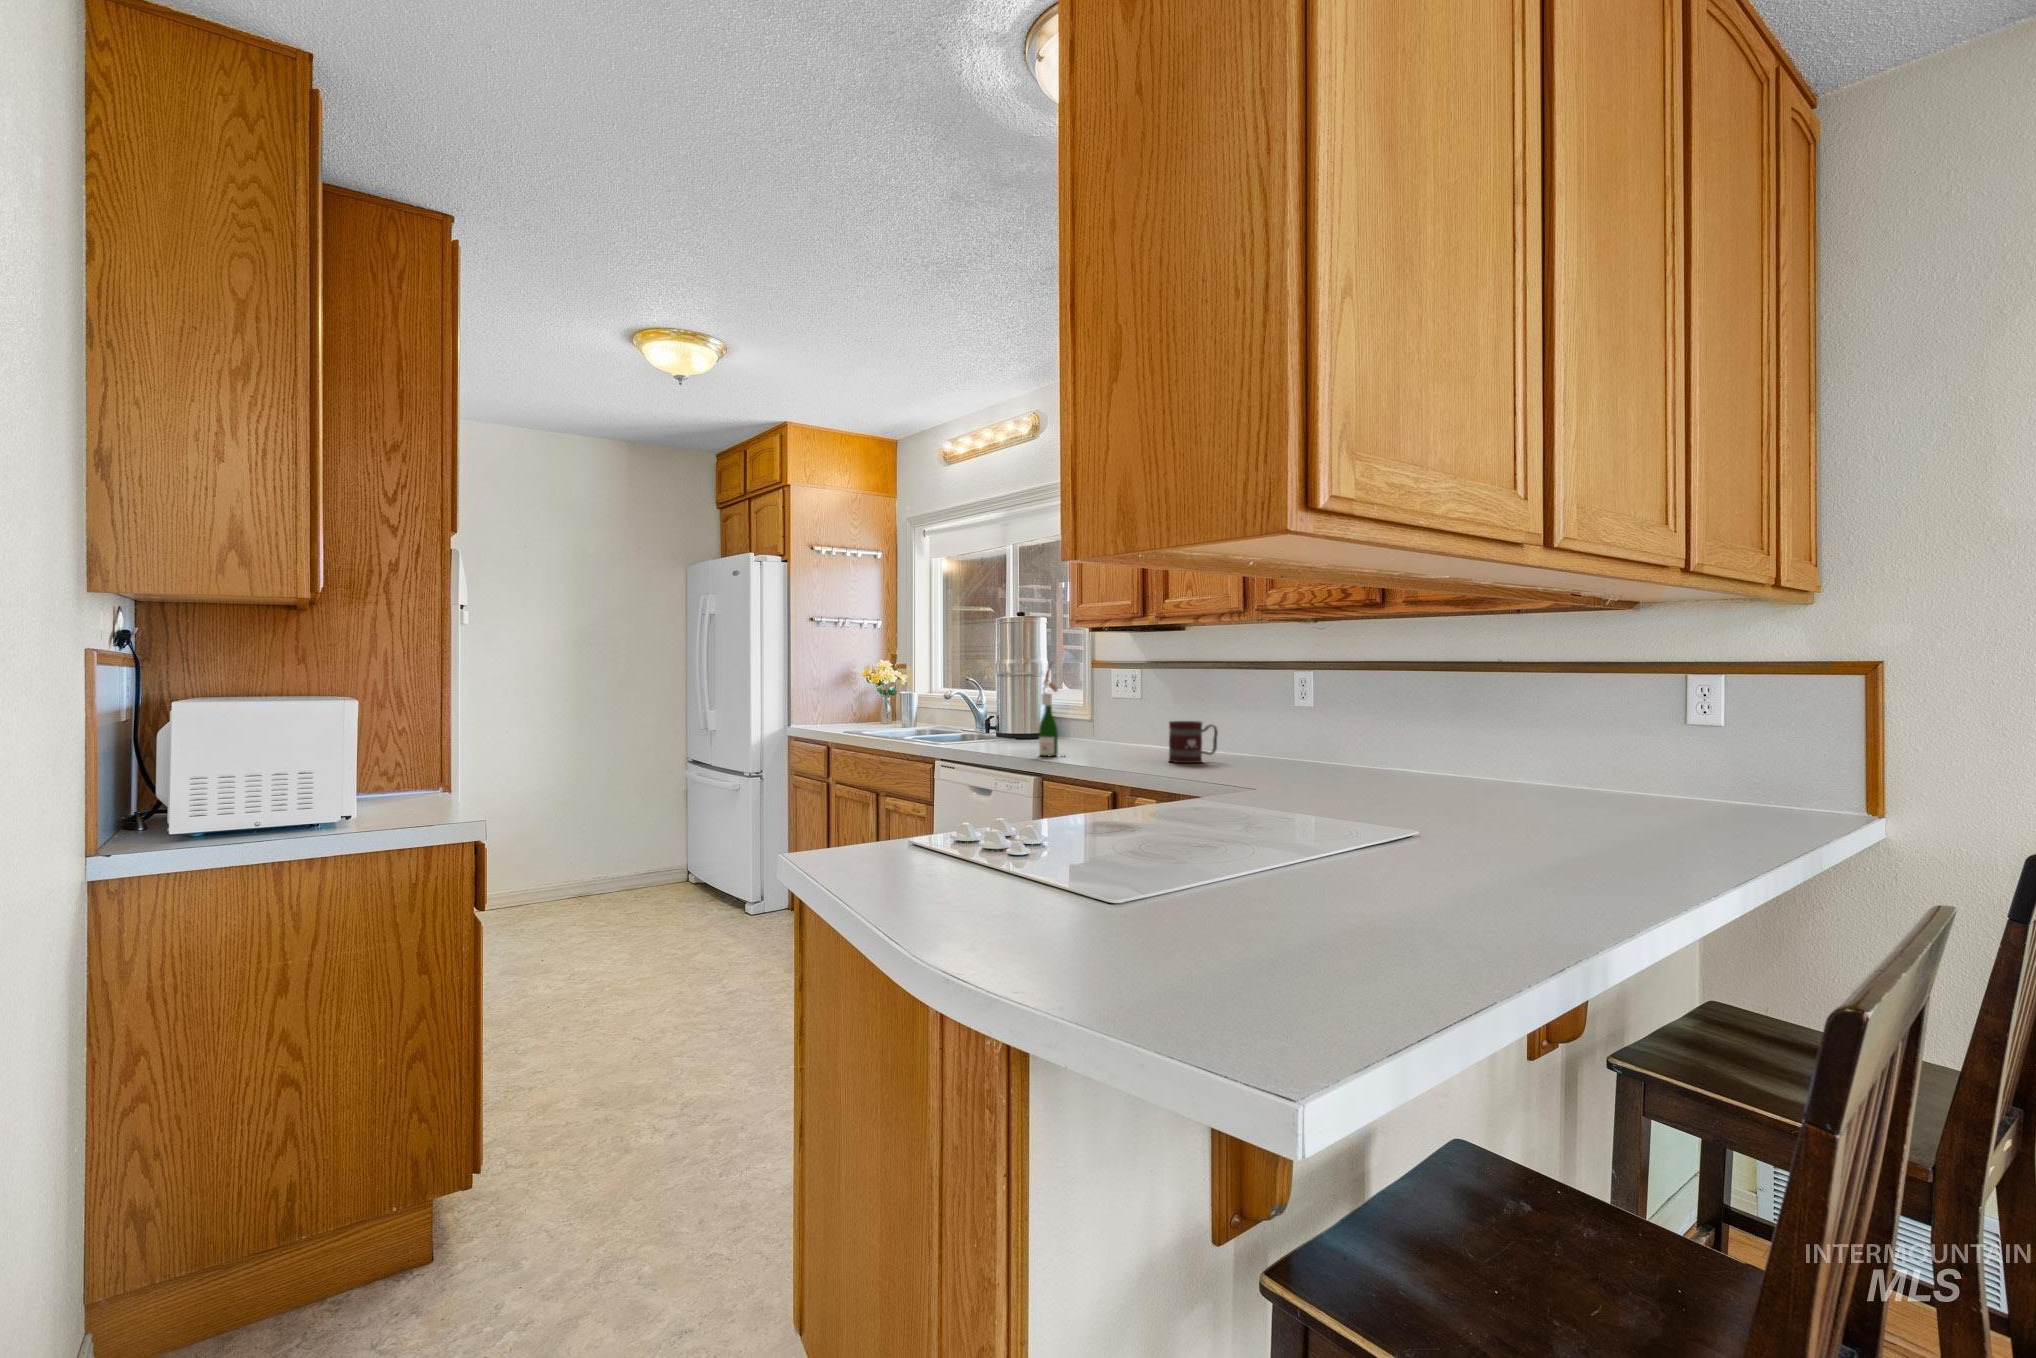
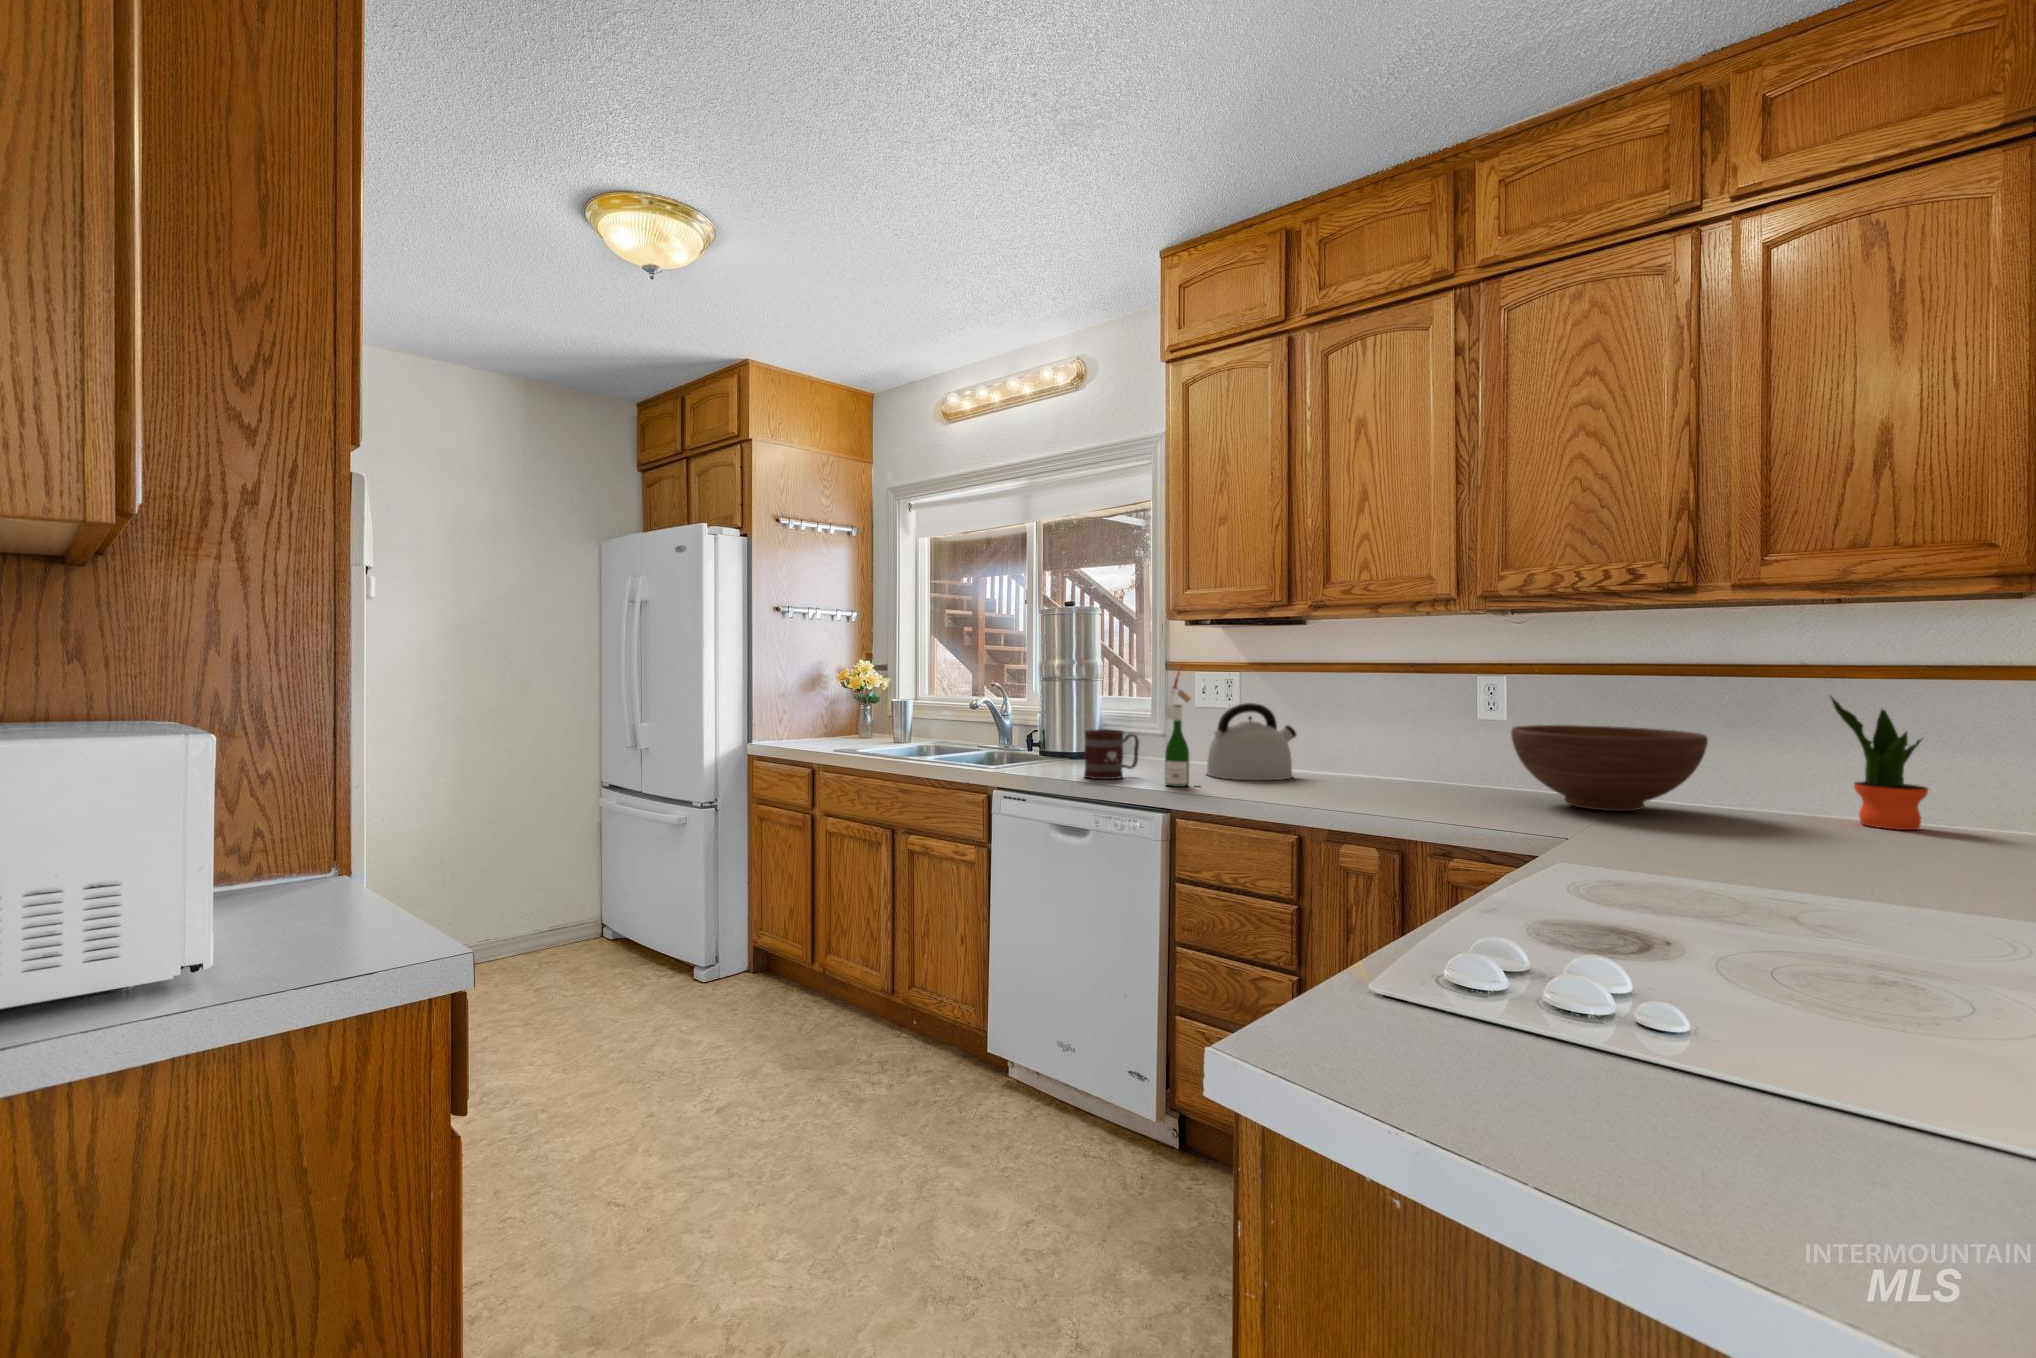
potted plant: none [1498,684,1564,789] -> present [1831,697,1928,830]
kettle: none [1092,694,1166,754] -> present [1207,703,1296,780]
fruit bowl: none [1279,710,1415,775] -> present [1511,725,1708,811]
mug: present [1169,721,1218,763] -> present [1084,730,1139,779]

